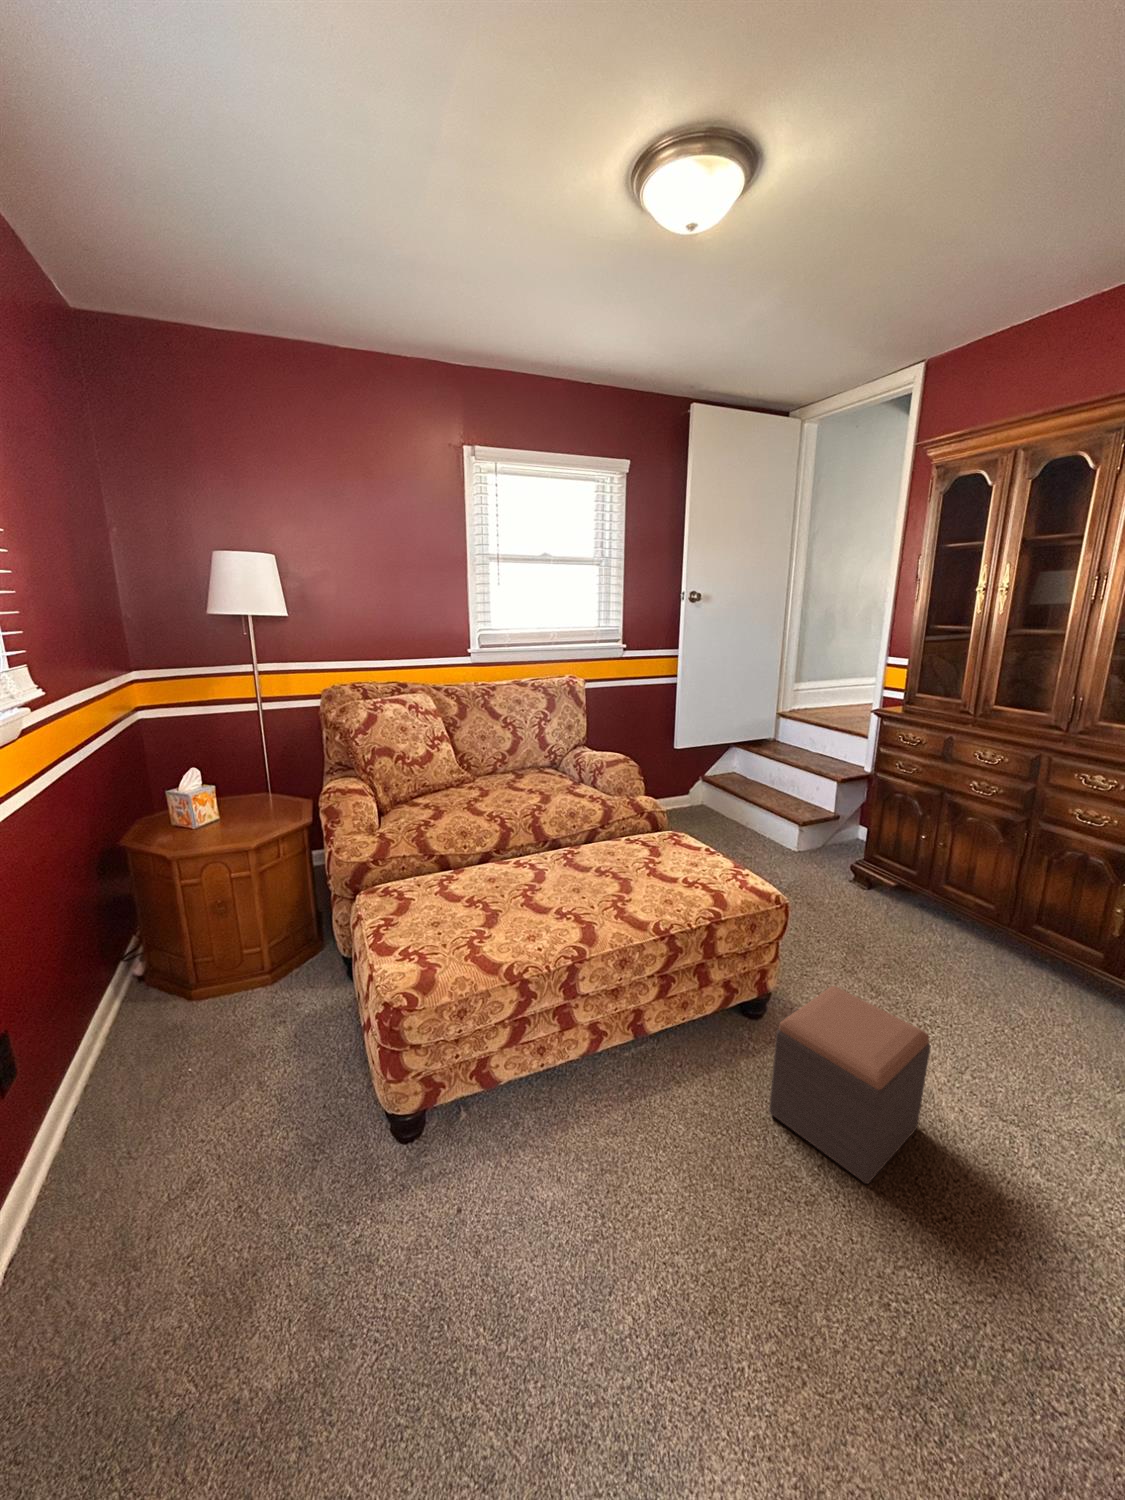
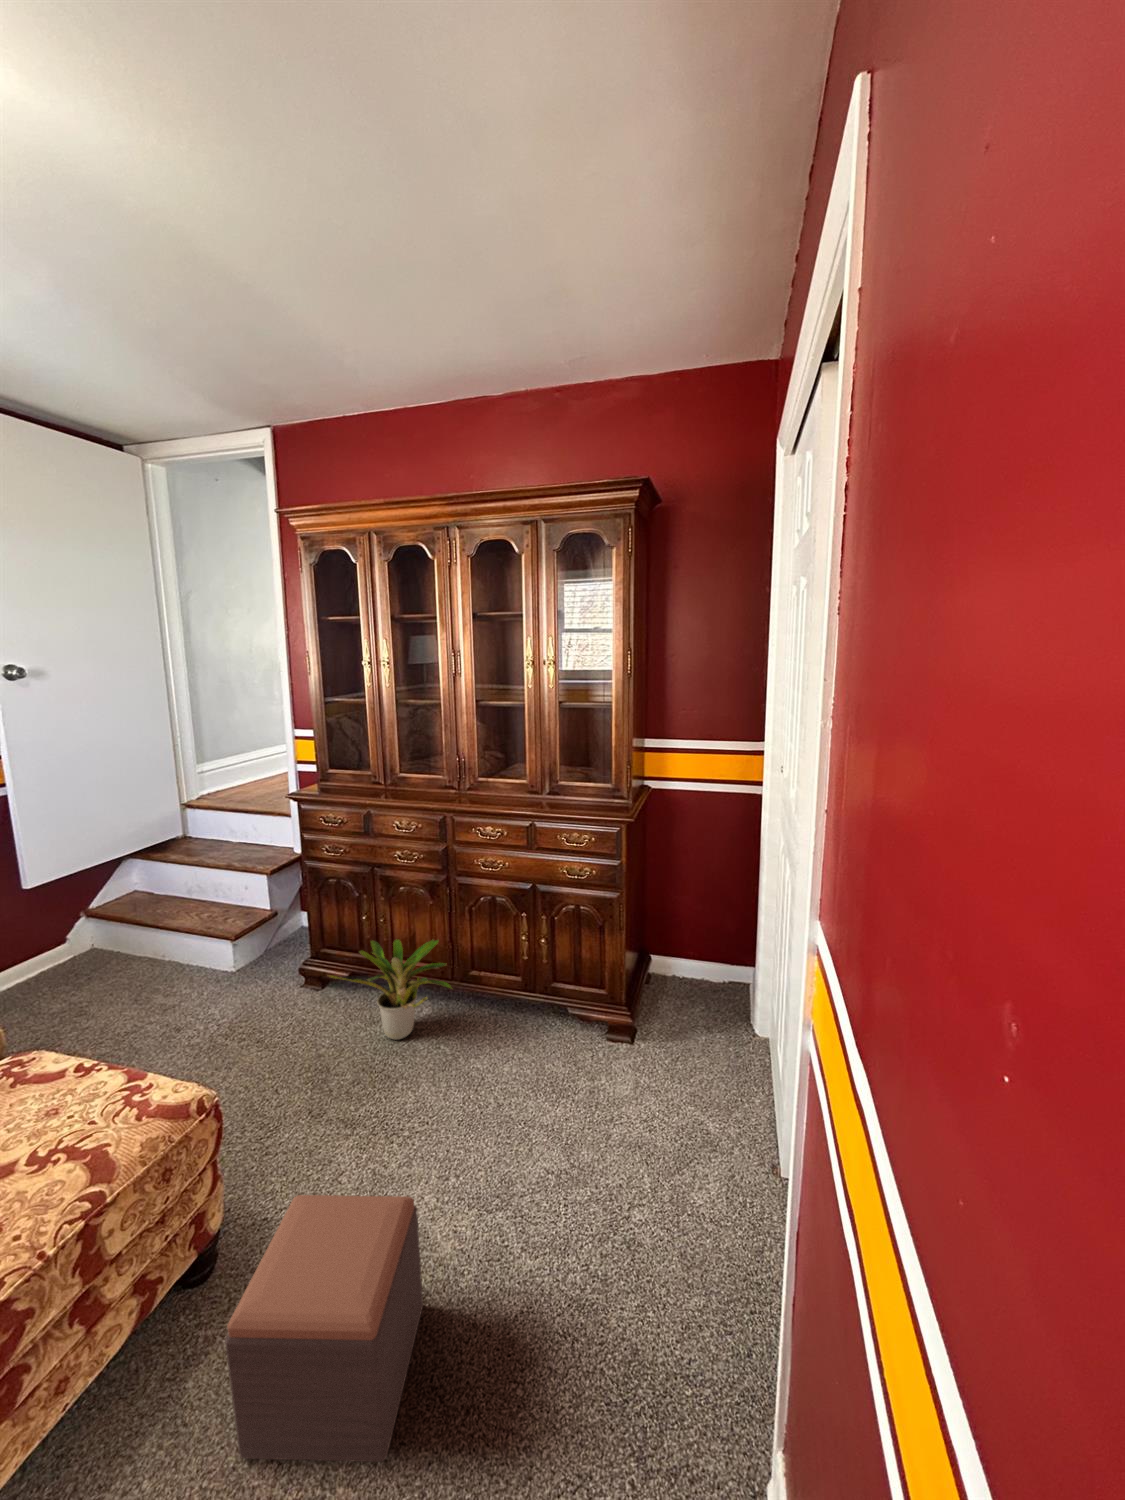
potted plant: none [878,856,1008,953] -> present [328,939,452,1040]

